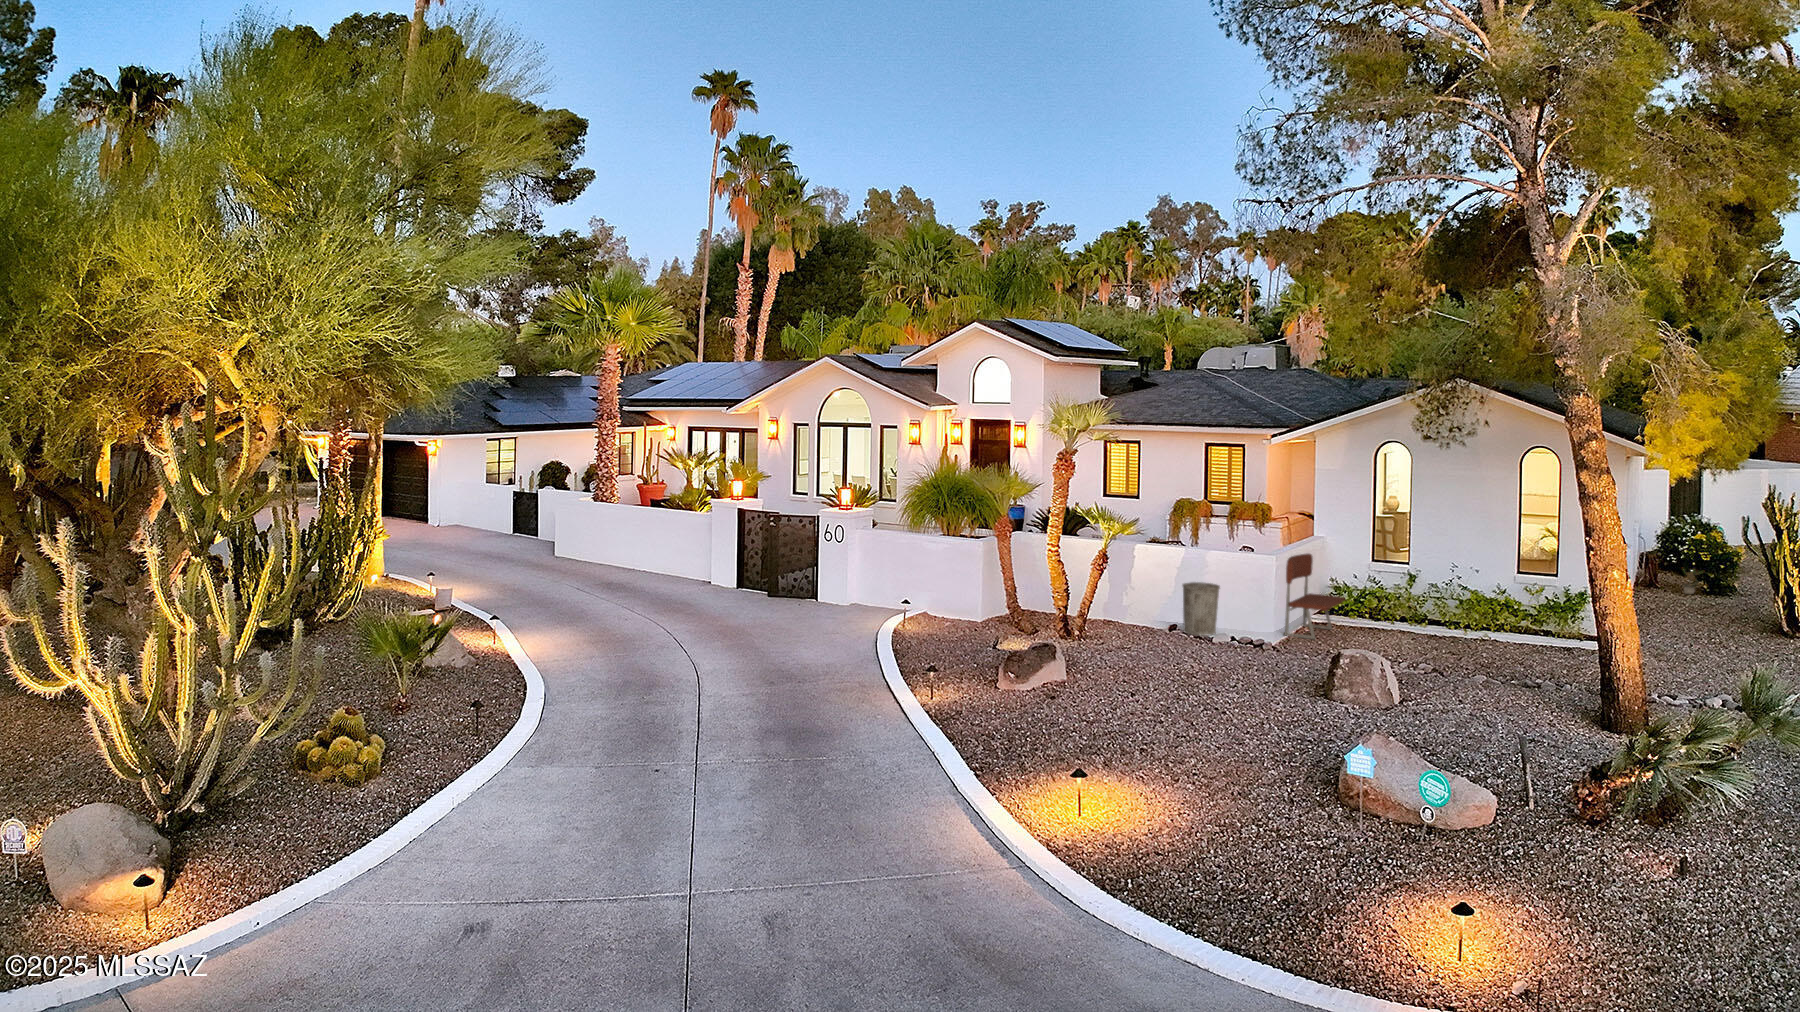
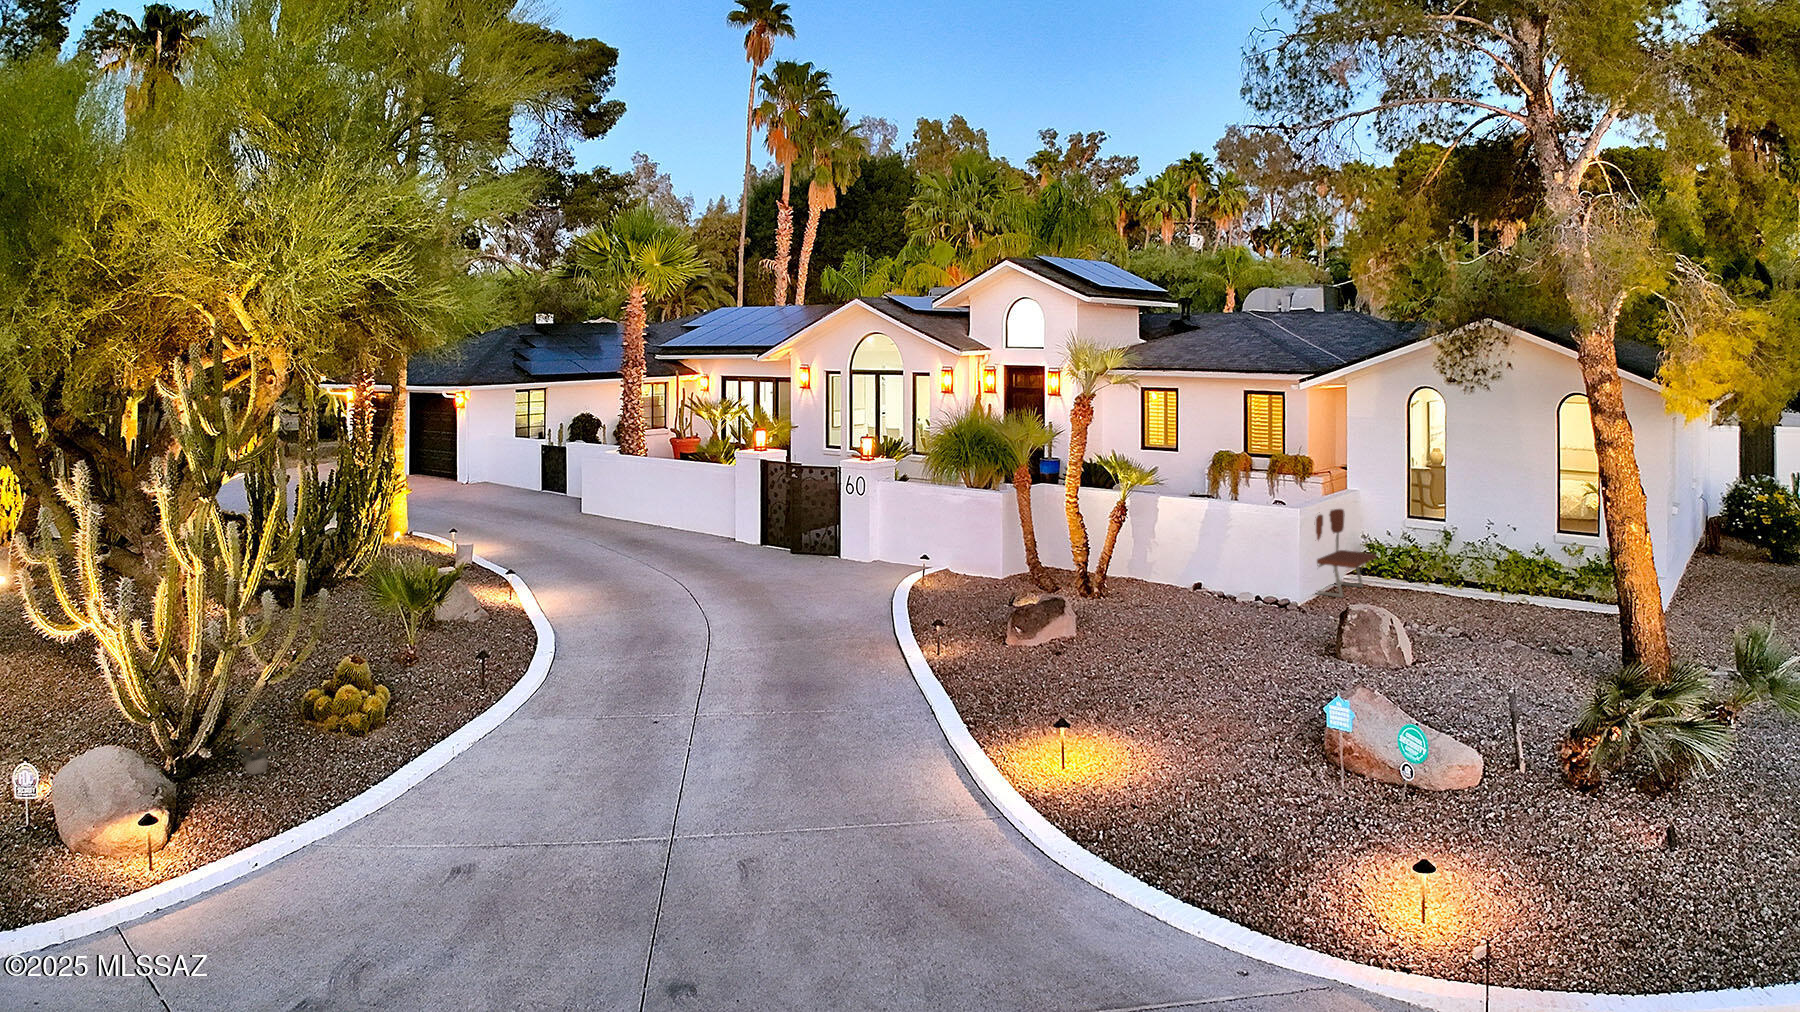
potted plant: present [1683,569,1698,594] -> present [232,716,281,775]
trash can: present [1183,582,1220,636] -> none [1206,538,1246,592]

